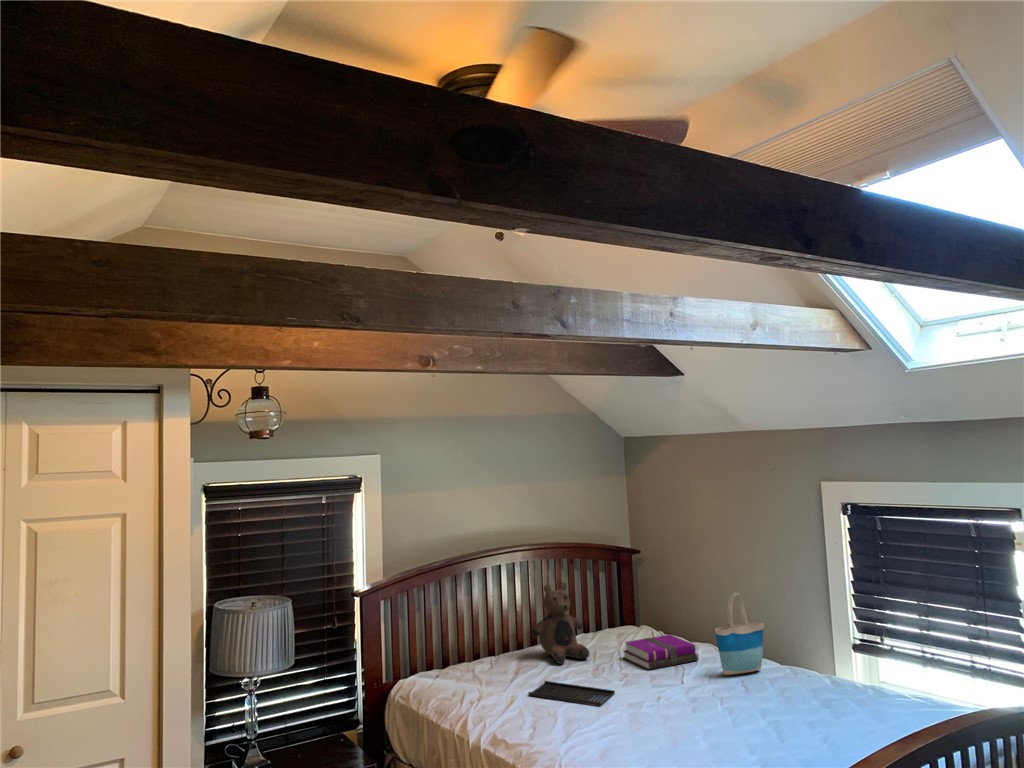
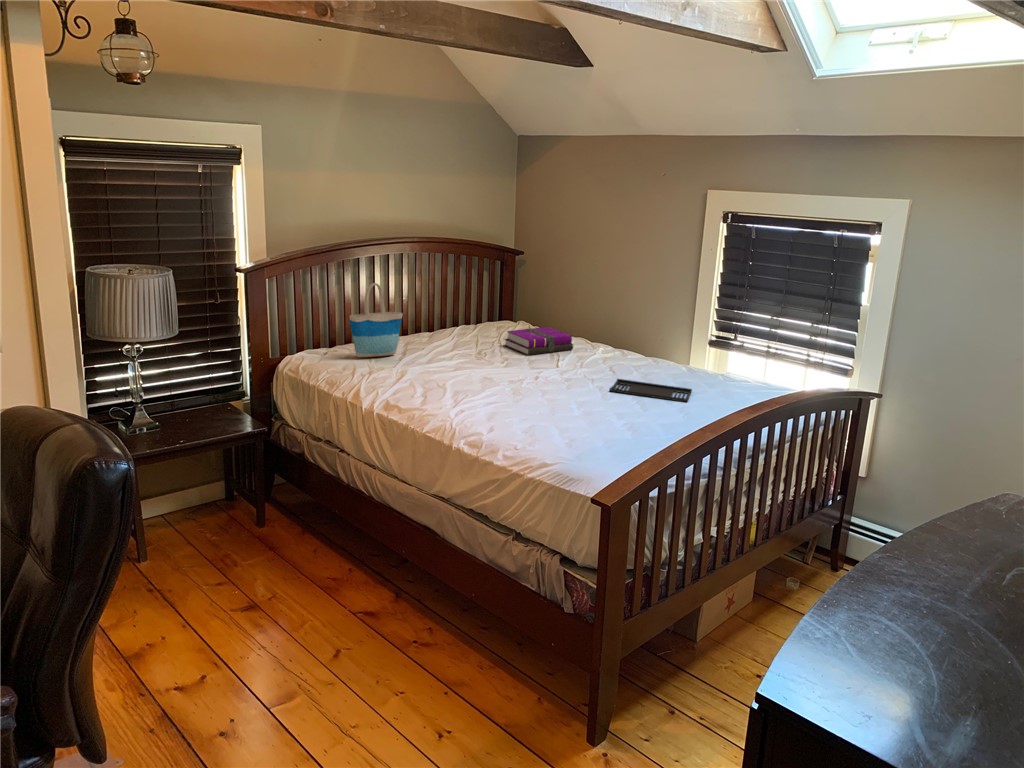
teddy bear: present [531,583,589,664] -> none [418,274,473,348]
tote bag: present [715,593,764,675] -> present [350,283,403,357]
tray: present [528,681,615,706] -> present [610,379,692,402]

